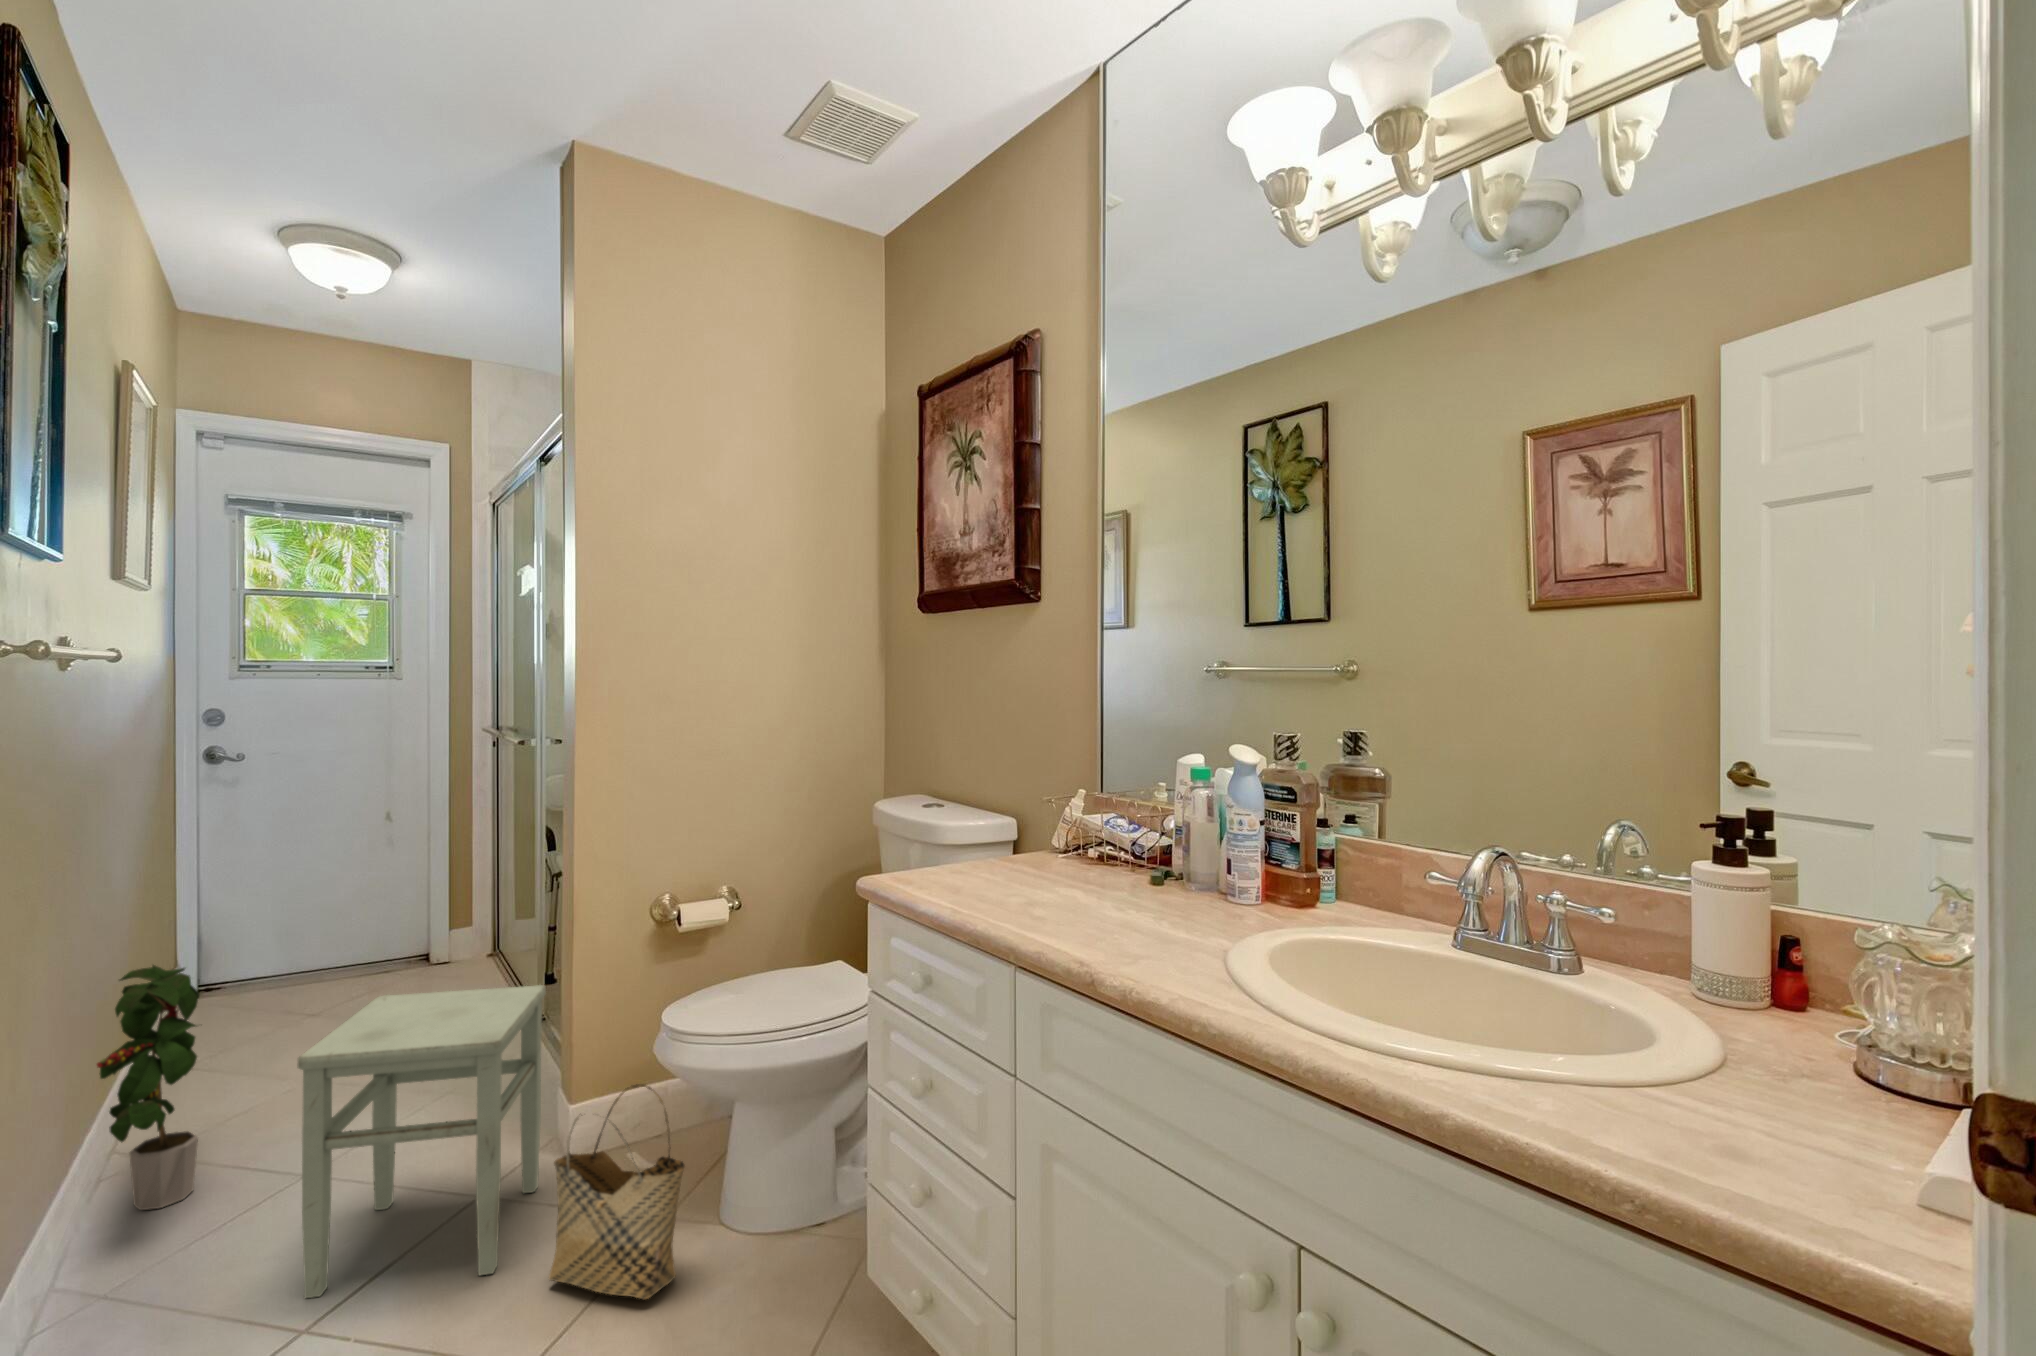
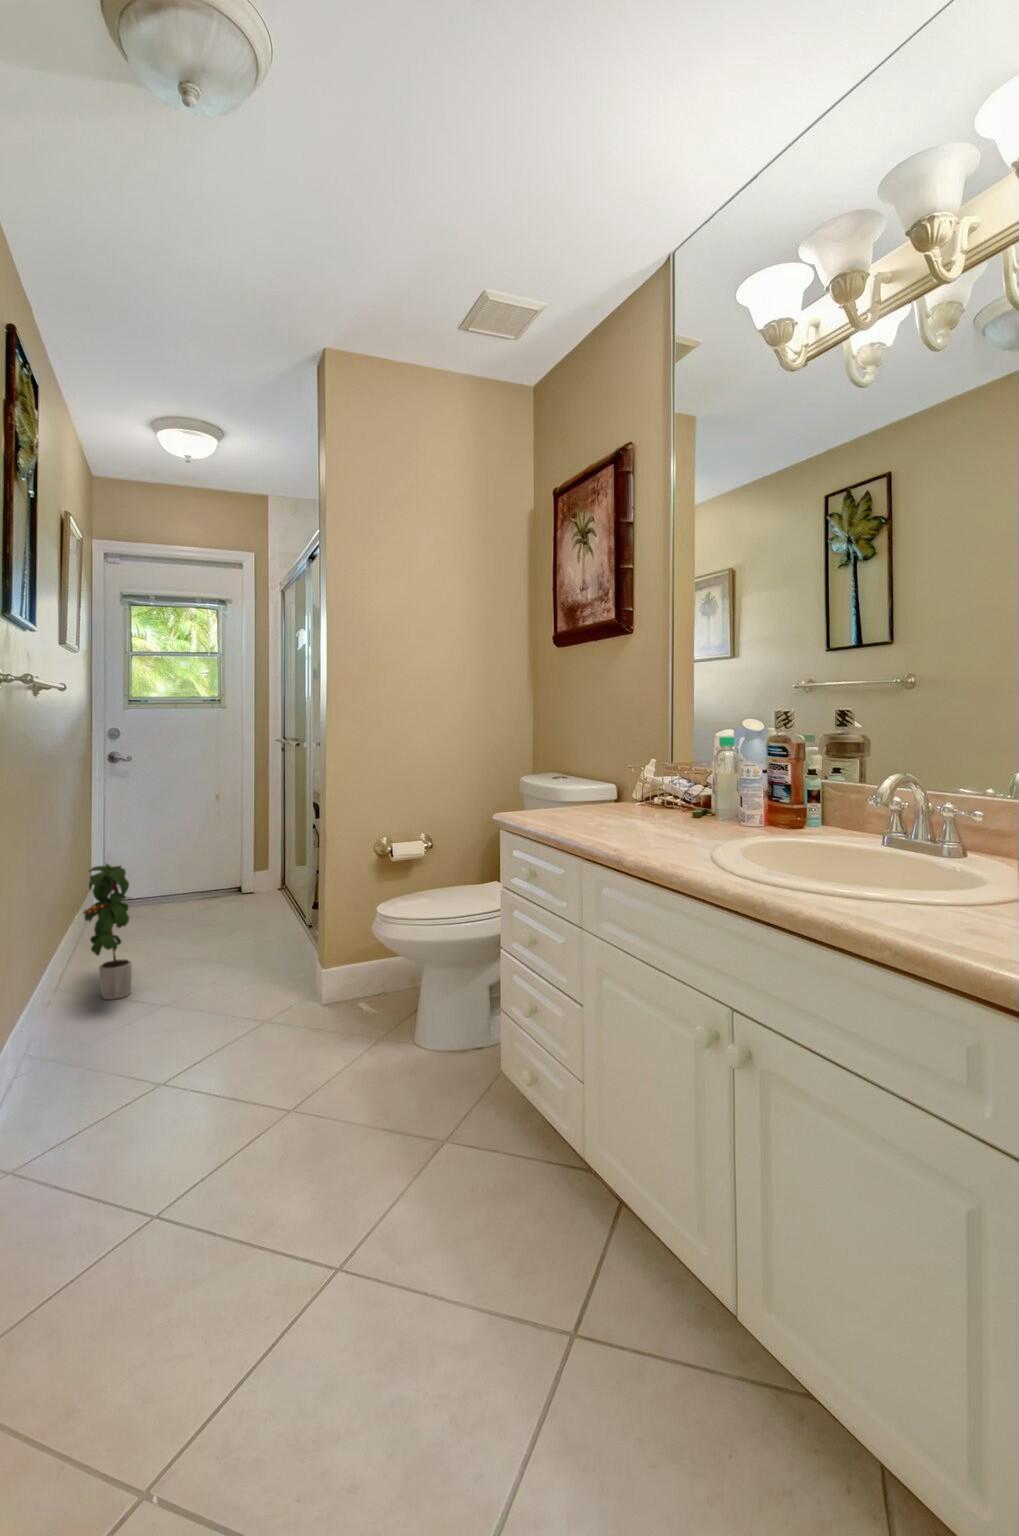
stool: present [298,985,546,1298] -> none [186,885,317,1046]
woven basket: present [549,1084,685,1299] -> none [323,941,400,1064]

